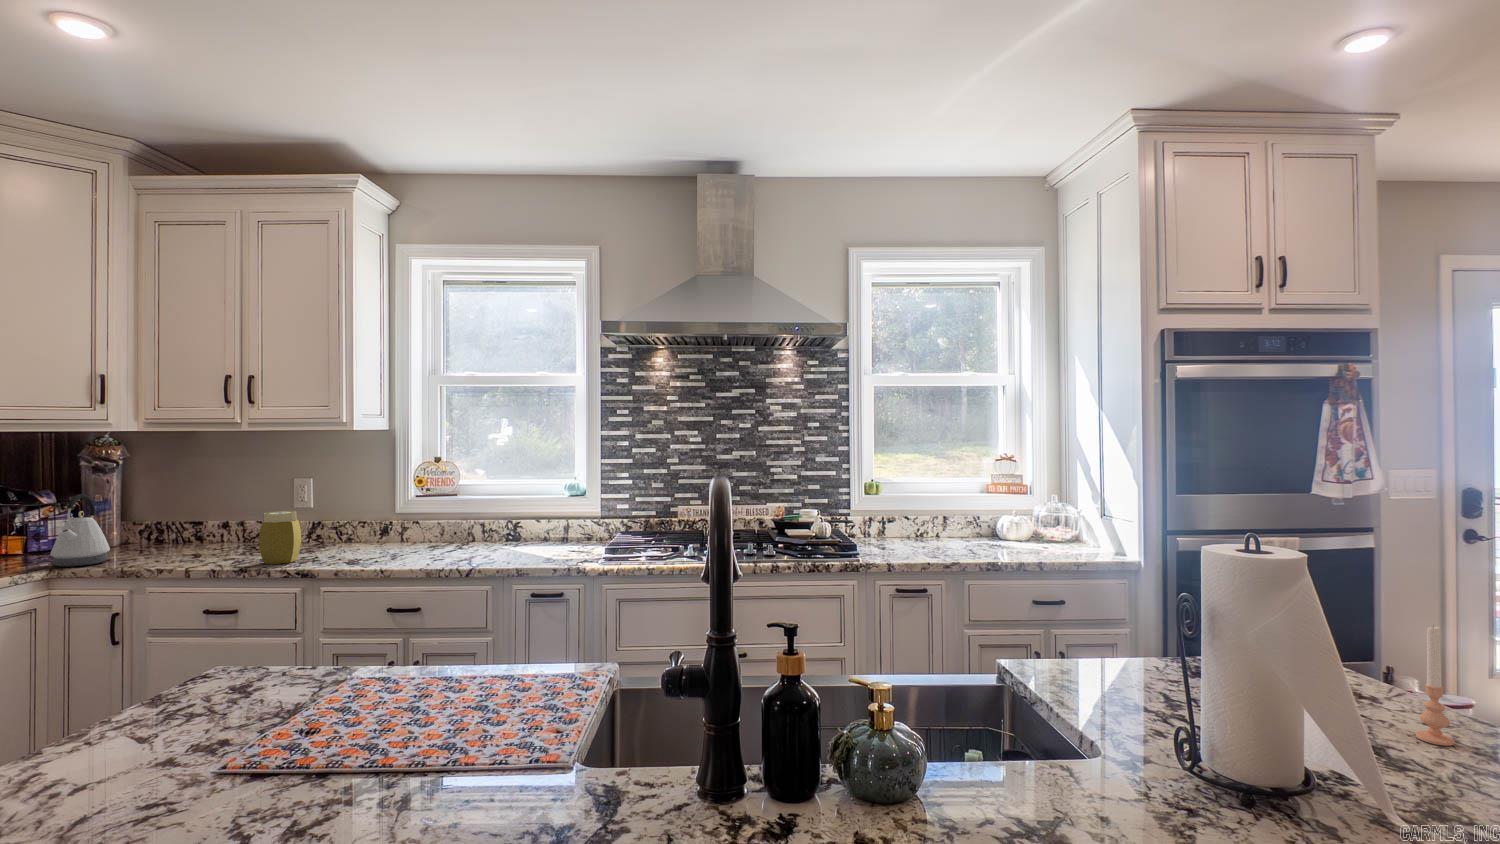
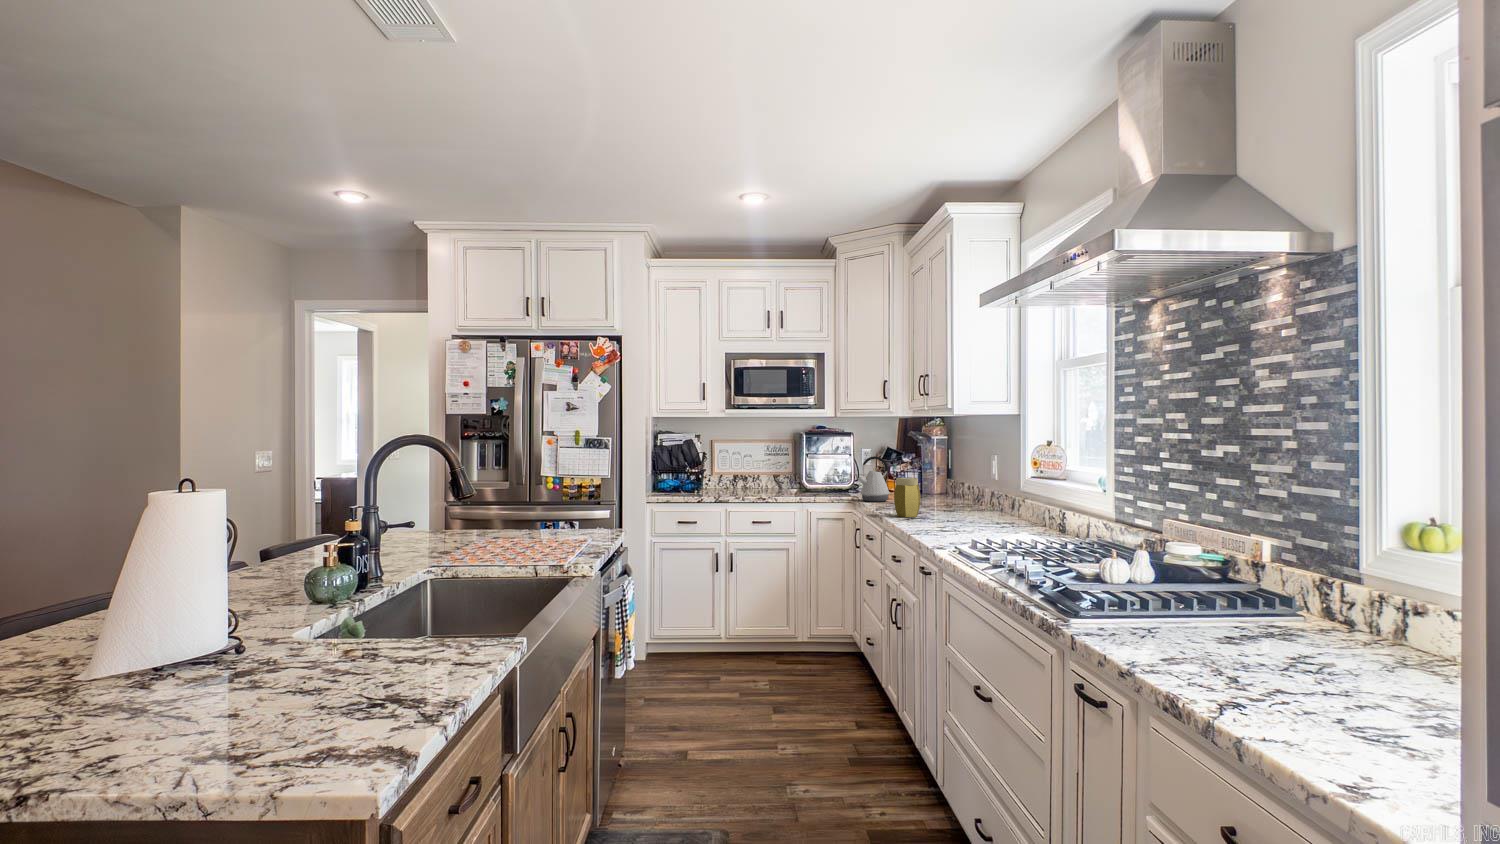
candle: present [1416,626,1455,746] -> none [75,623,113,747]

